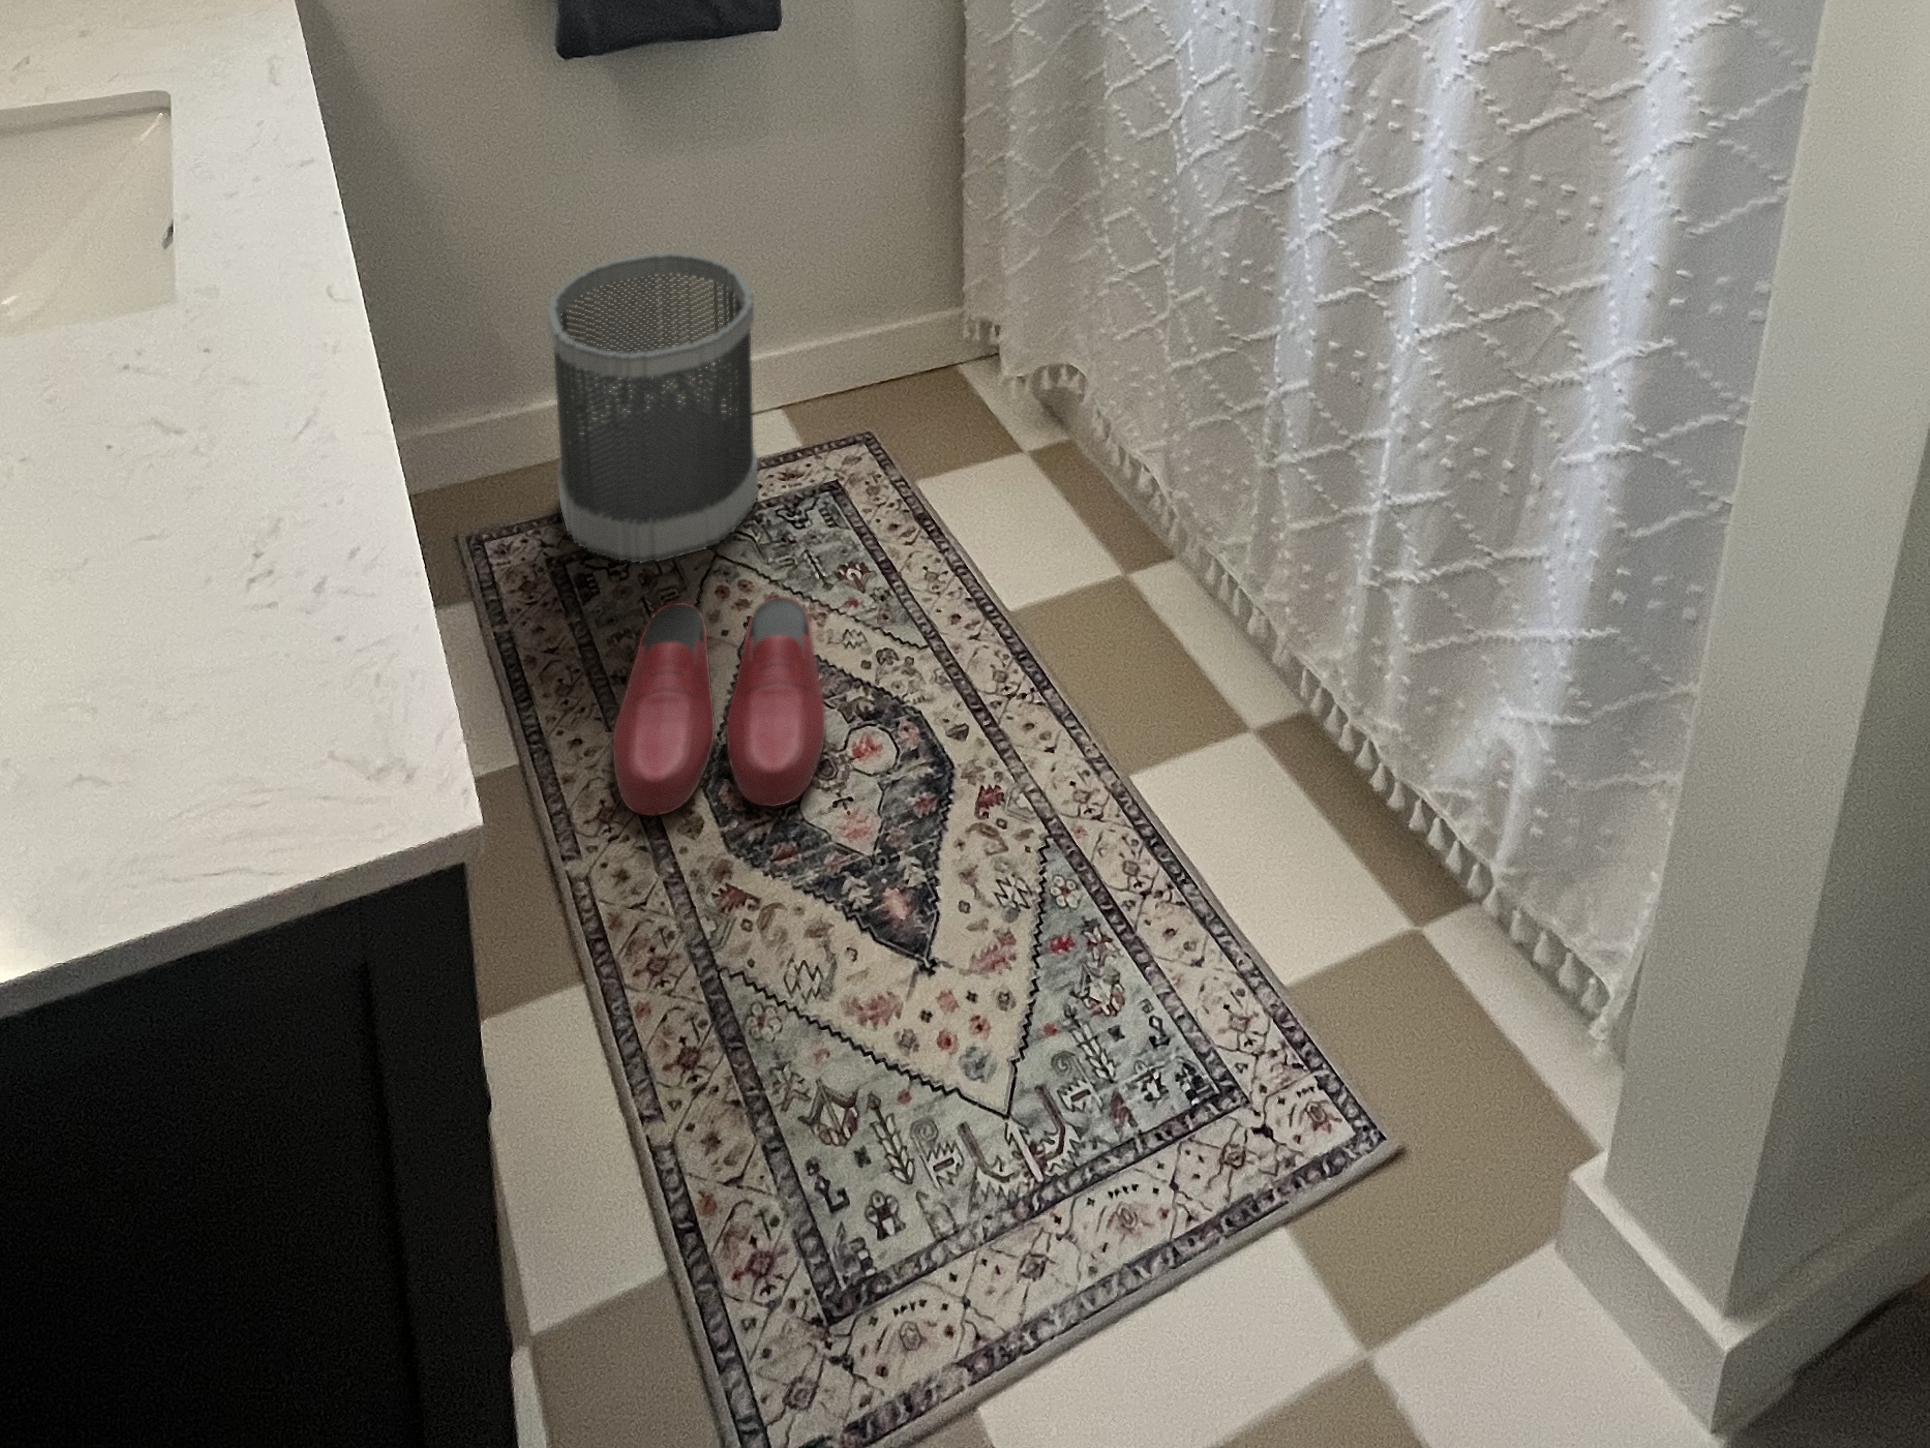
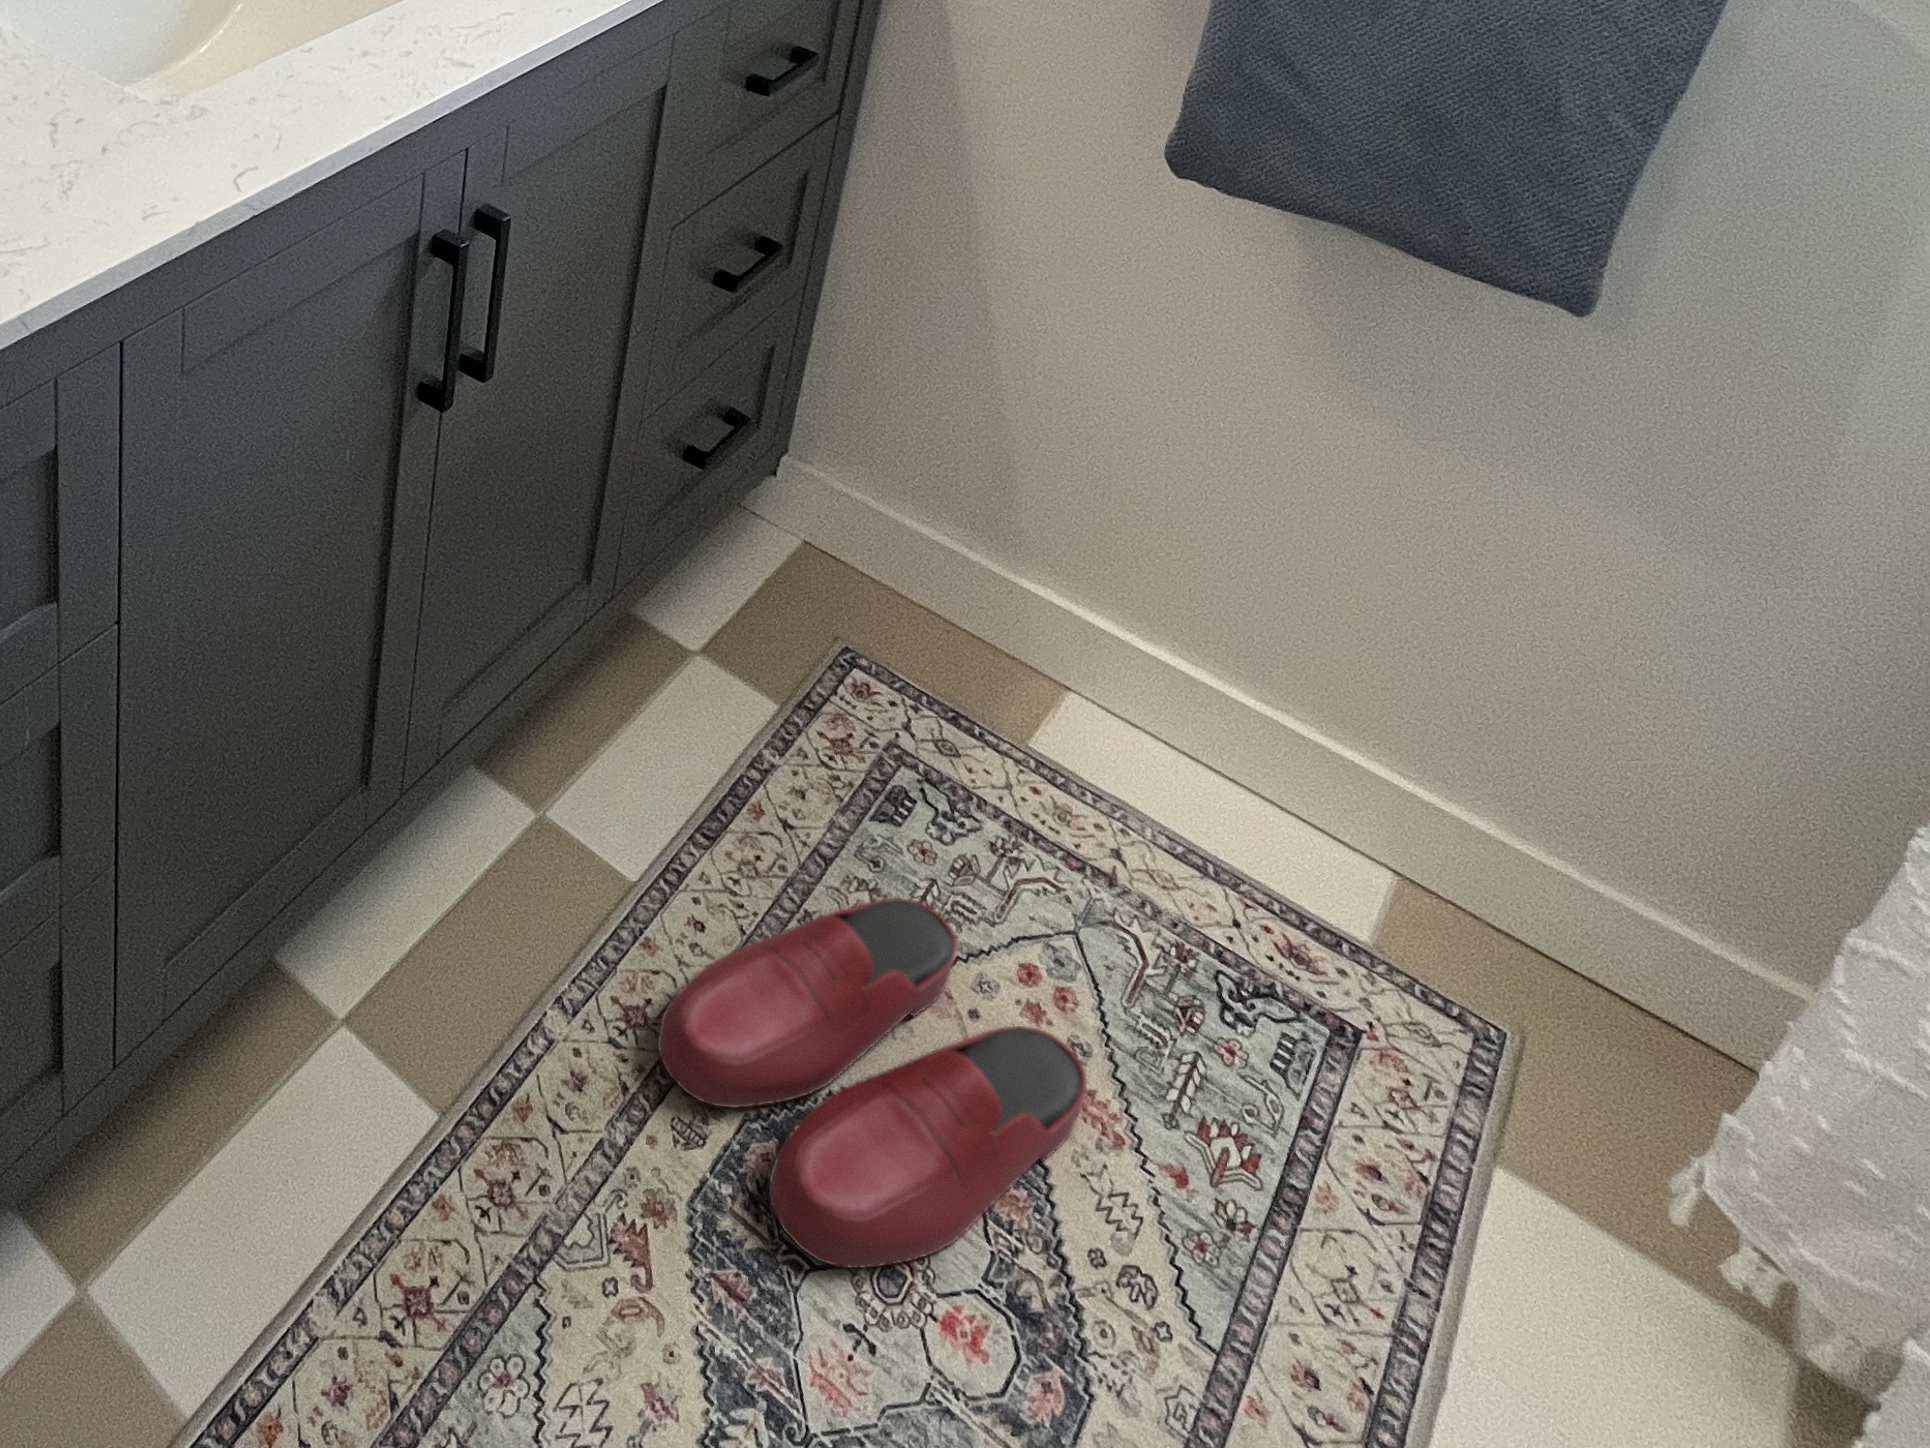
wastebasket: present [547,252,758,563] -> none [936,444,1360,938]

